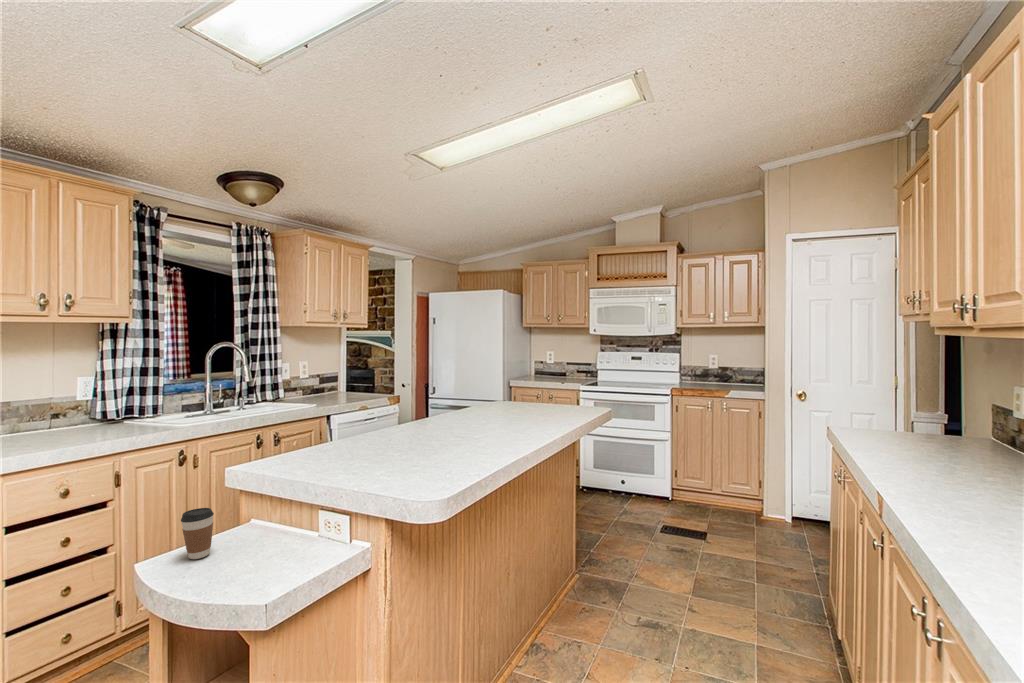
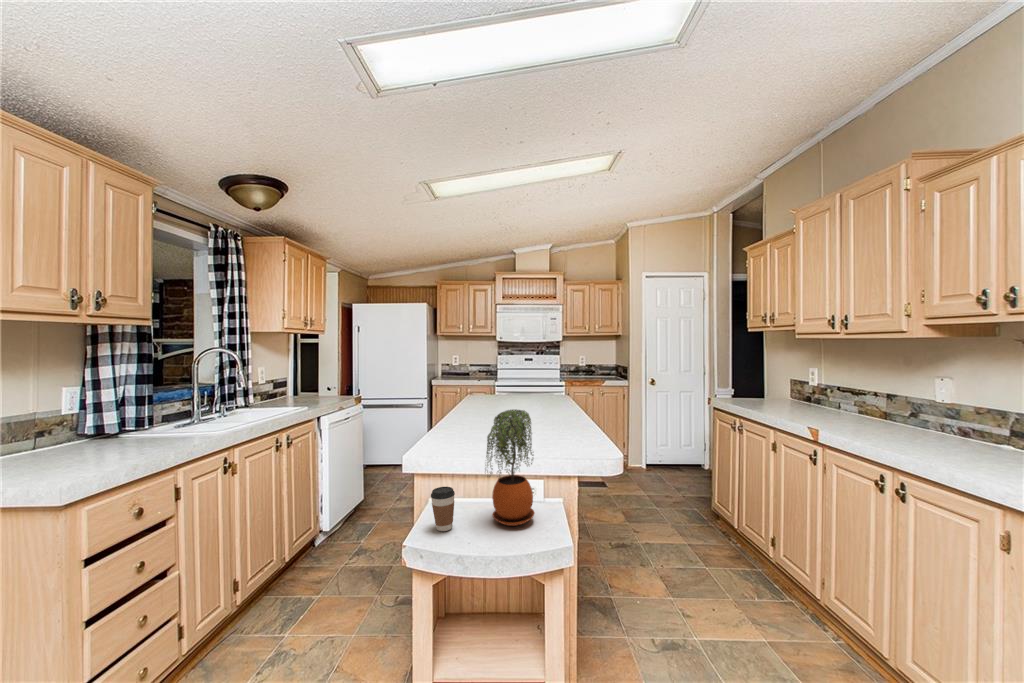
potted plant: none [232,424,316,570] -> present [486,410,535,526]

